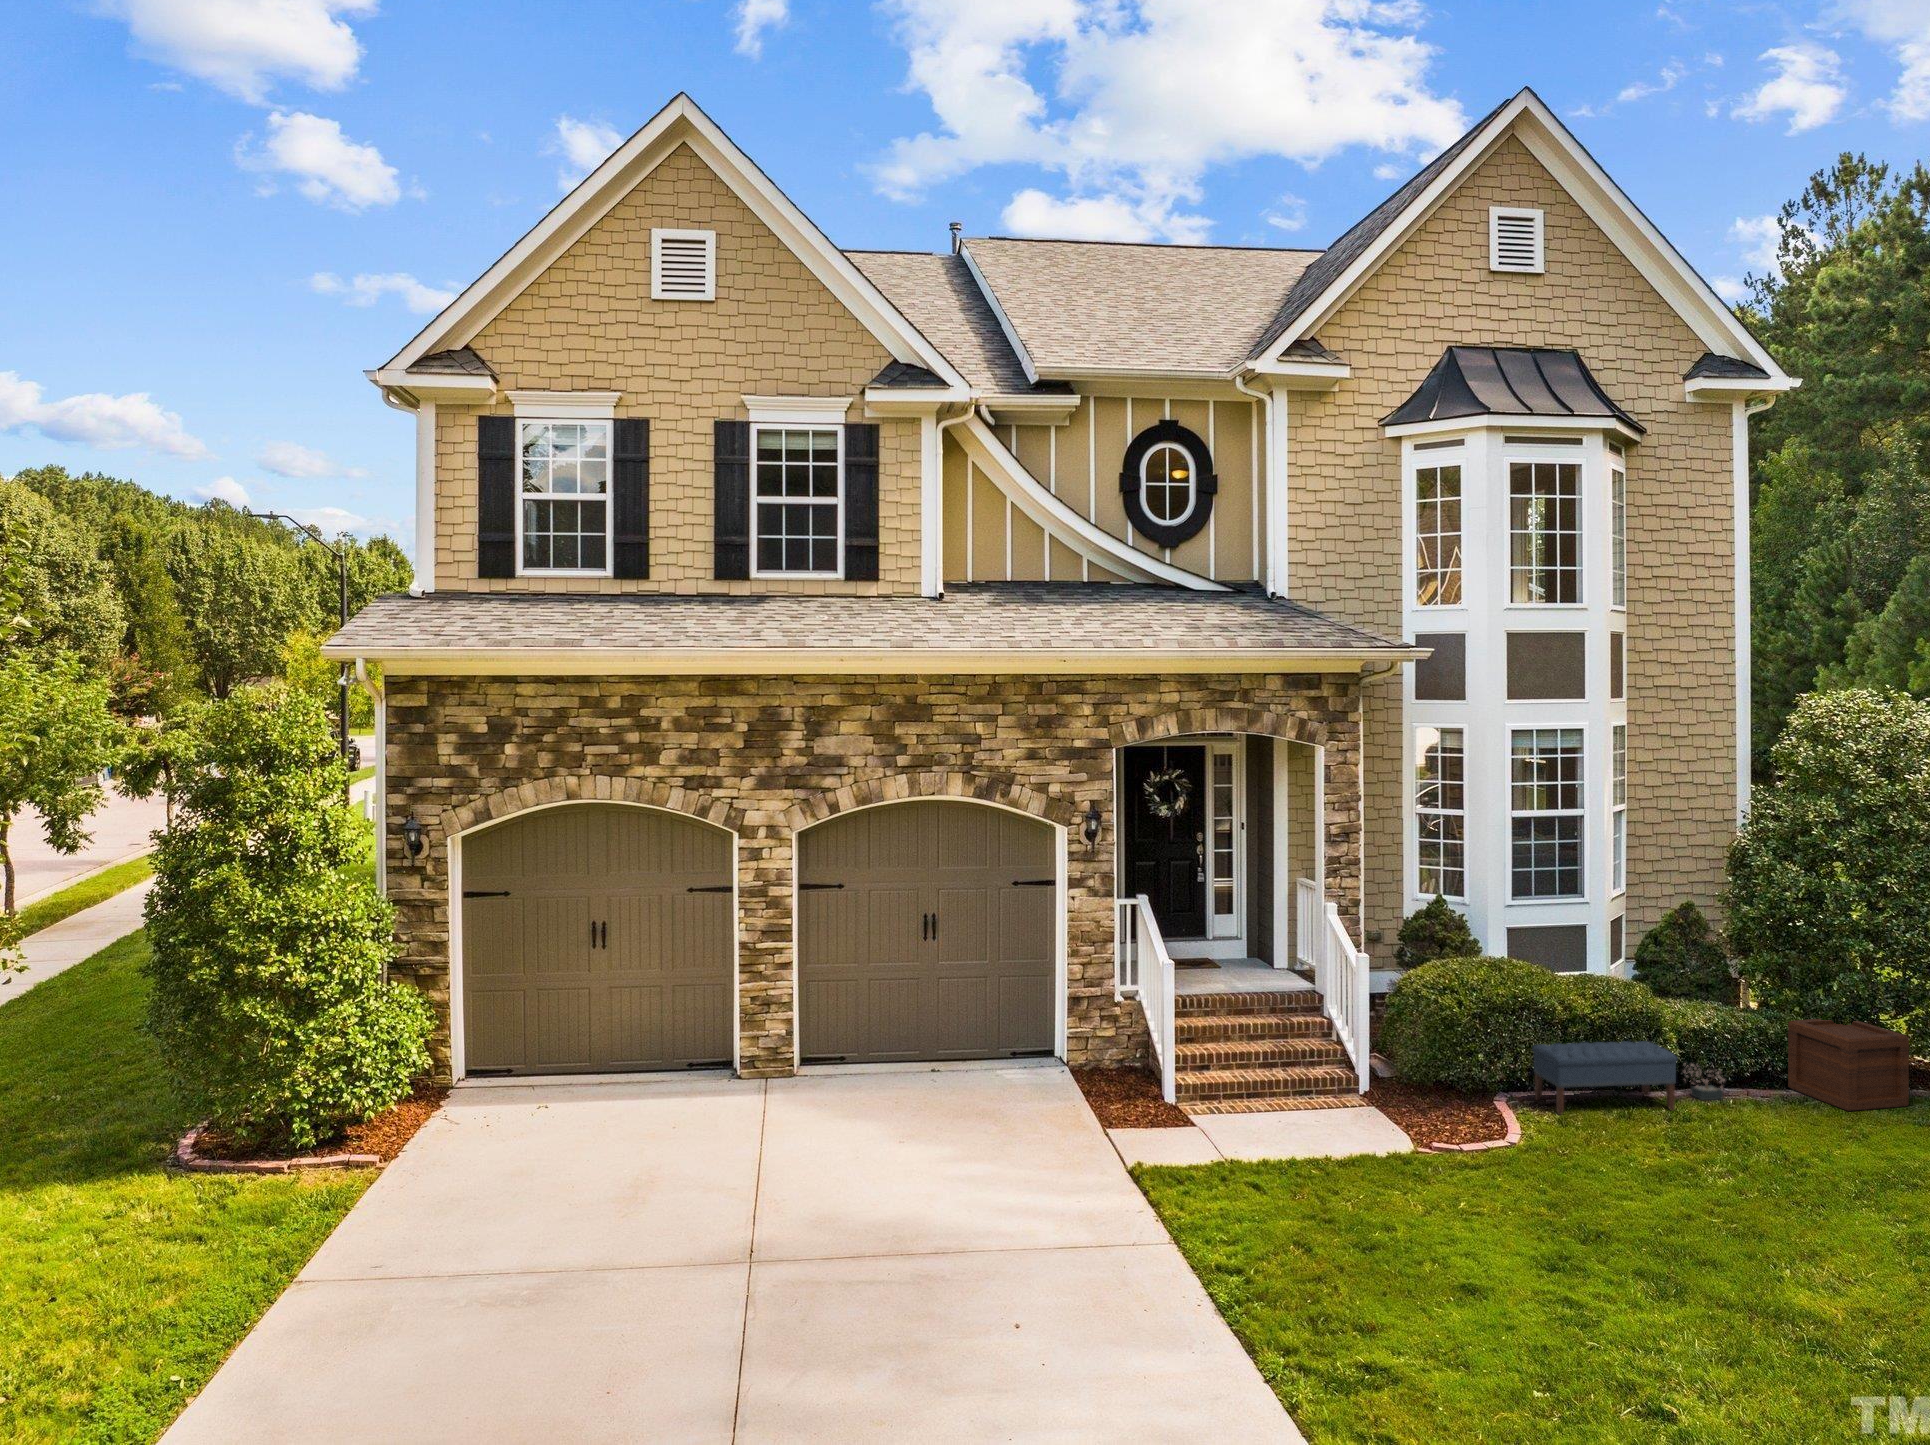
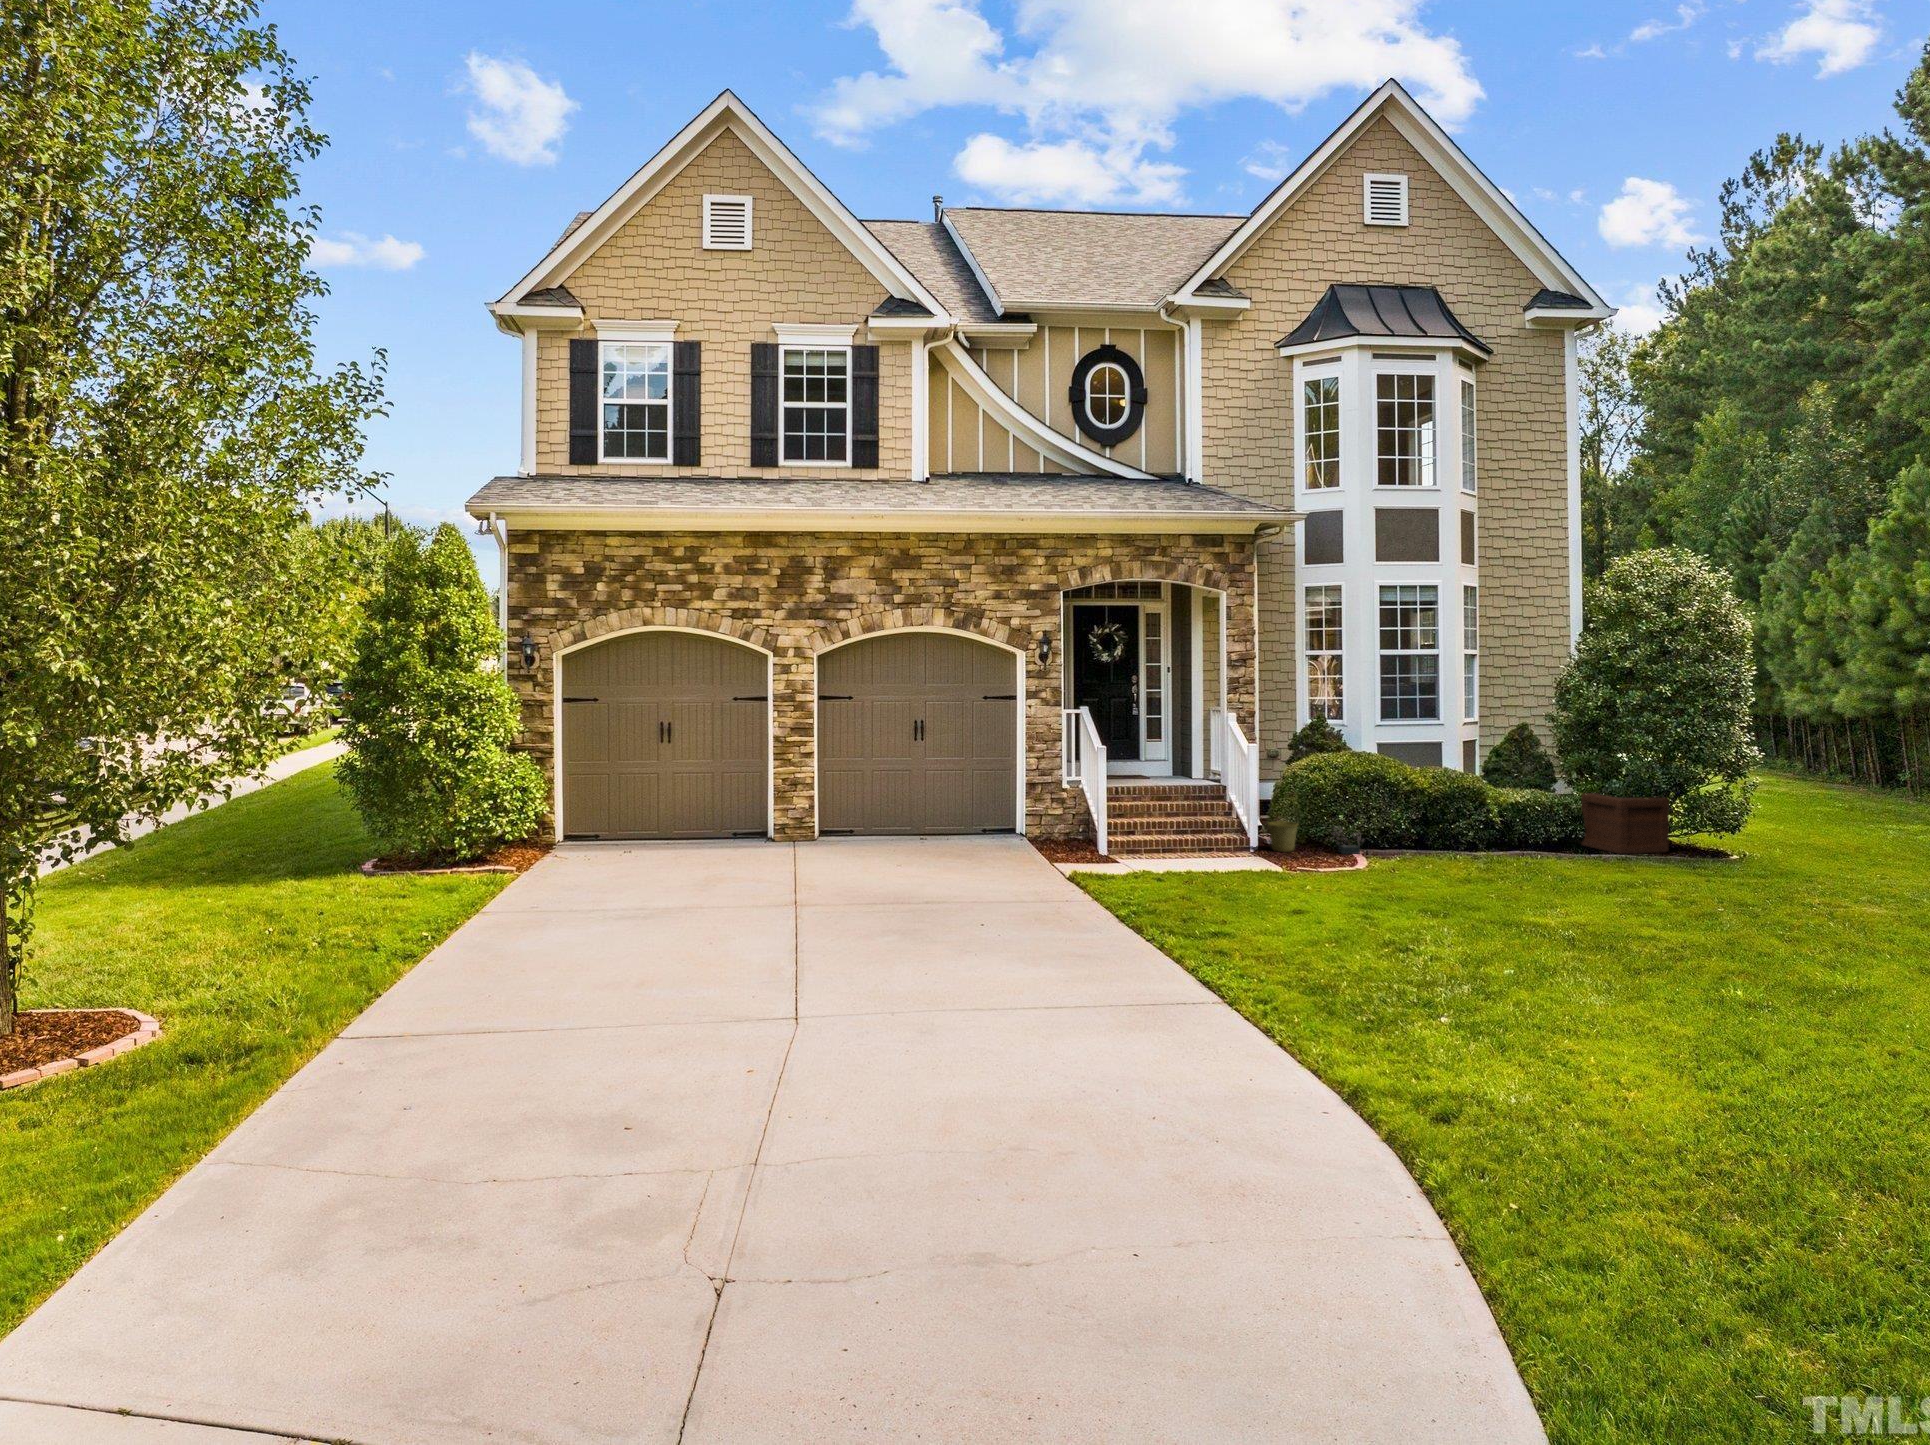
bench: present [1532,1041,1678,1115] -> none [1380,806,1490,855]
bucket: none [1384,1060,1427,1106] -> present [1267,821,1298,852]
decorative plant: present [1685,1063,1723,1100] -> present [1331,829,1360,854]

